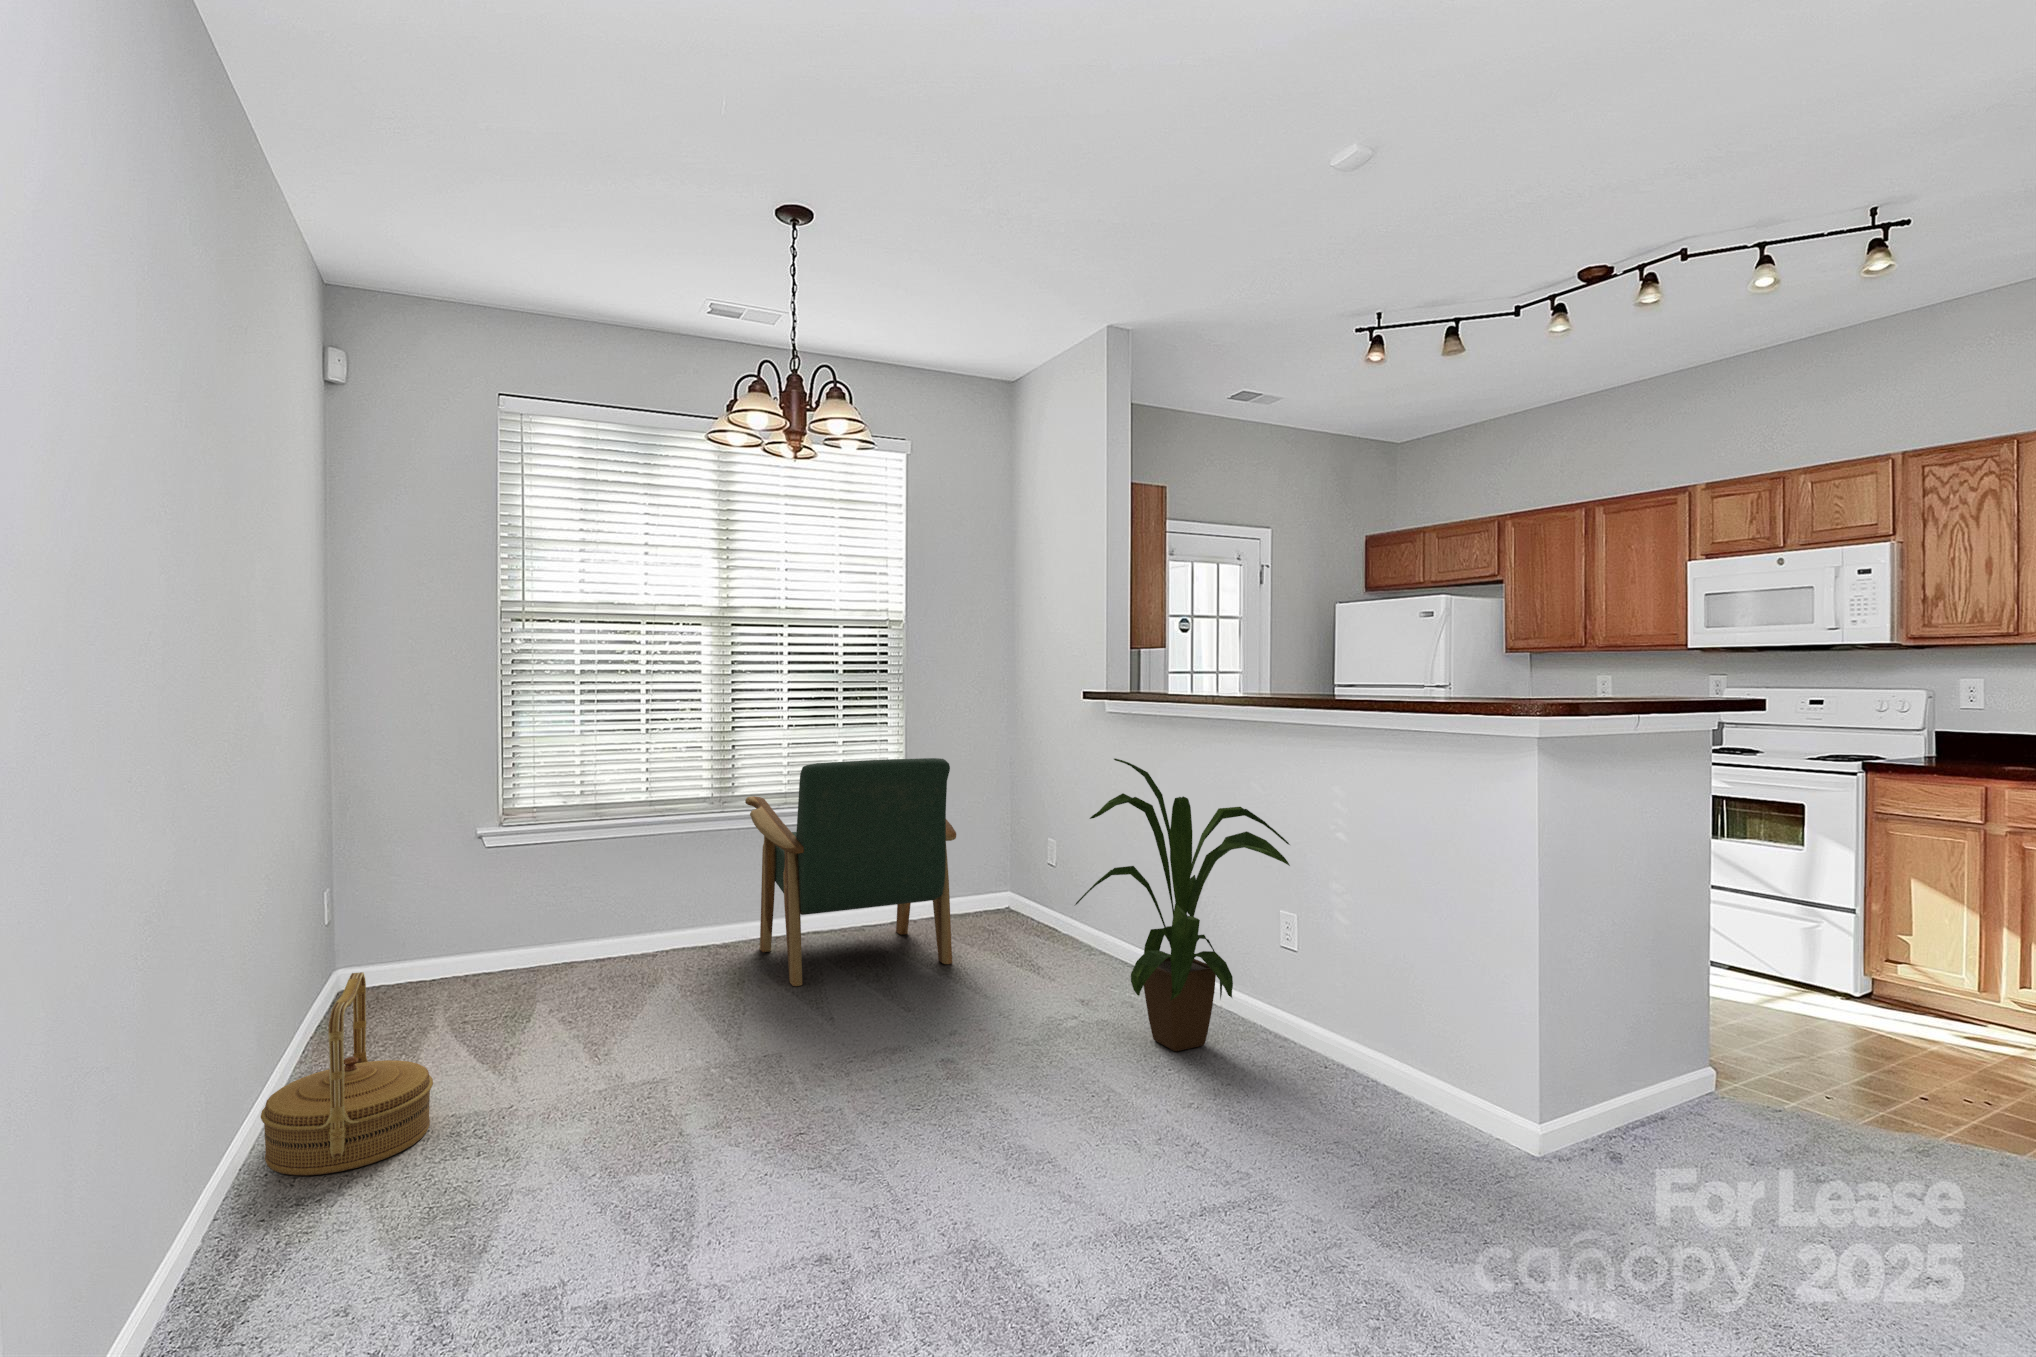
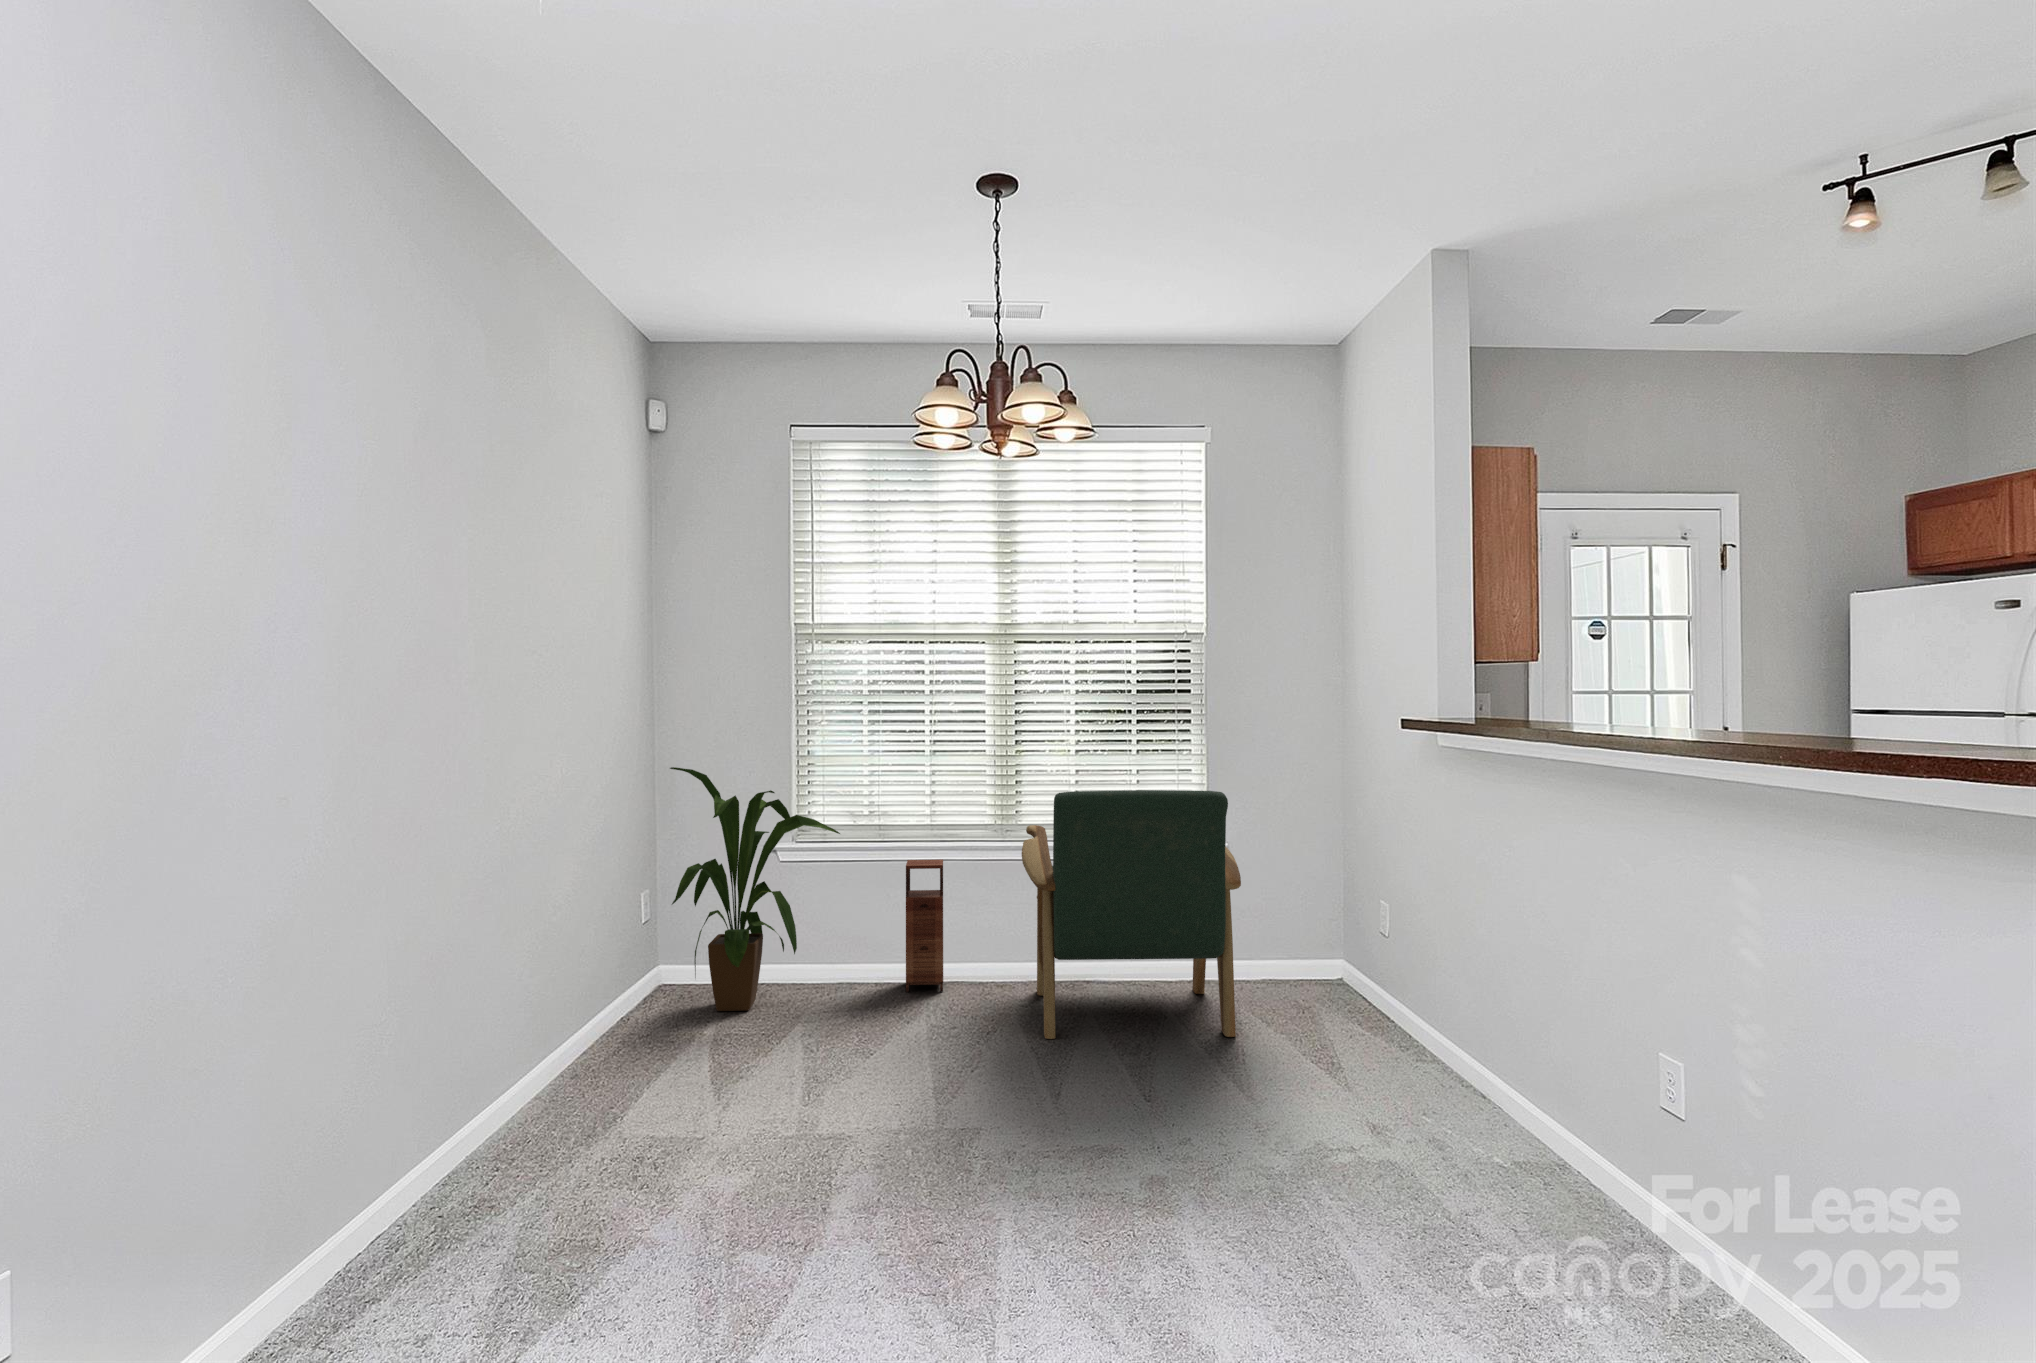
house plant: present [1075,759,1290,1051] -> present [670,767,840,1011]
storage cabinet: none [626,834,669,965] -> present [906,860,943,992]
woven basket: present [261,972,433,1175] -> none [492,972,640,1162]

